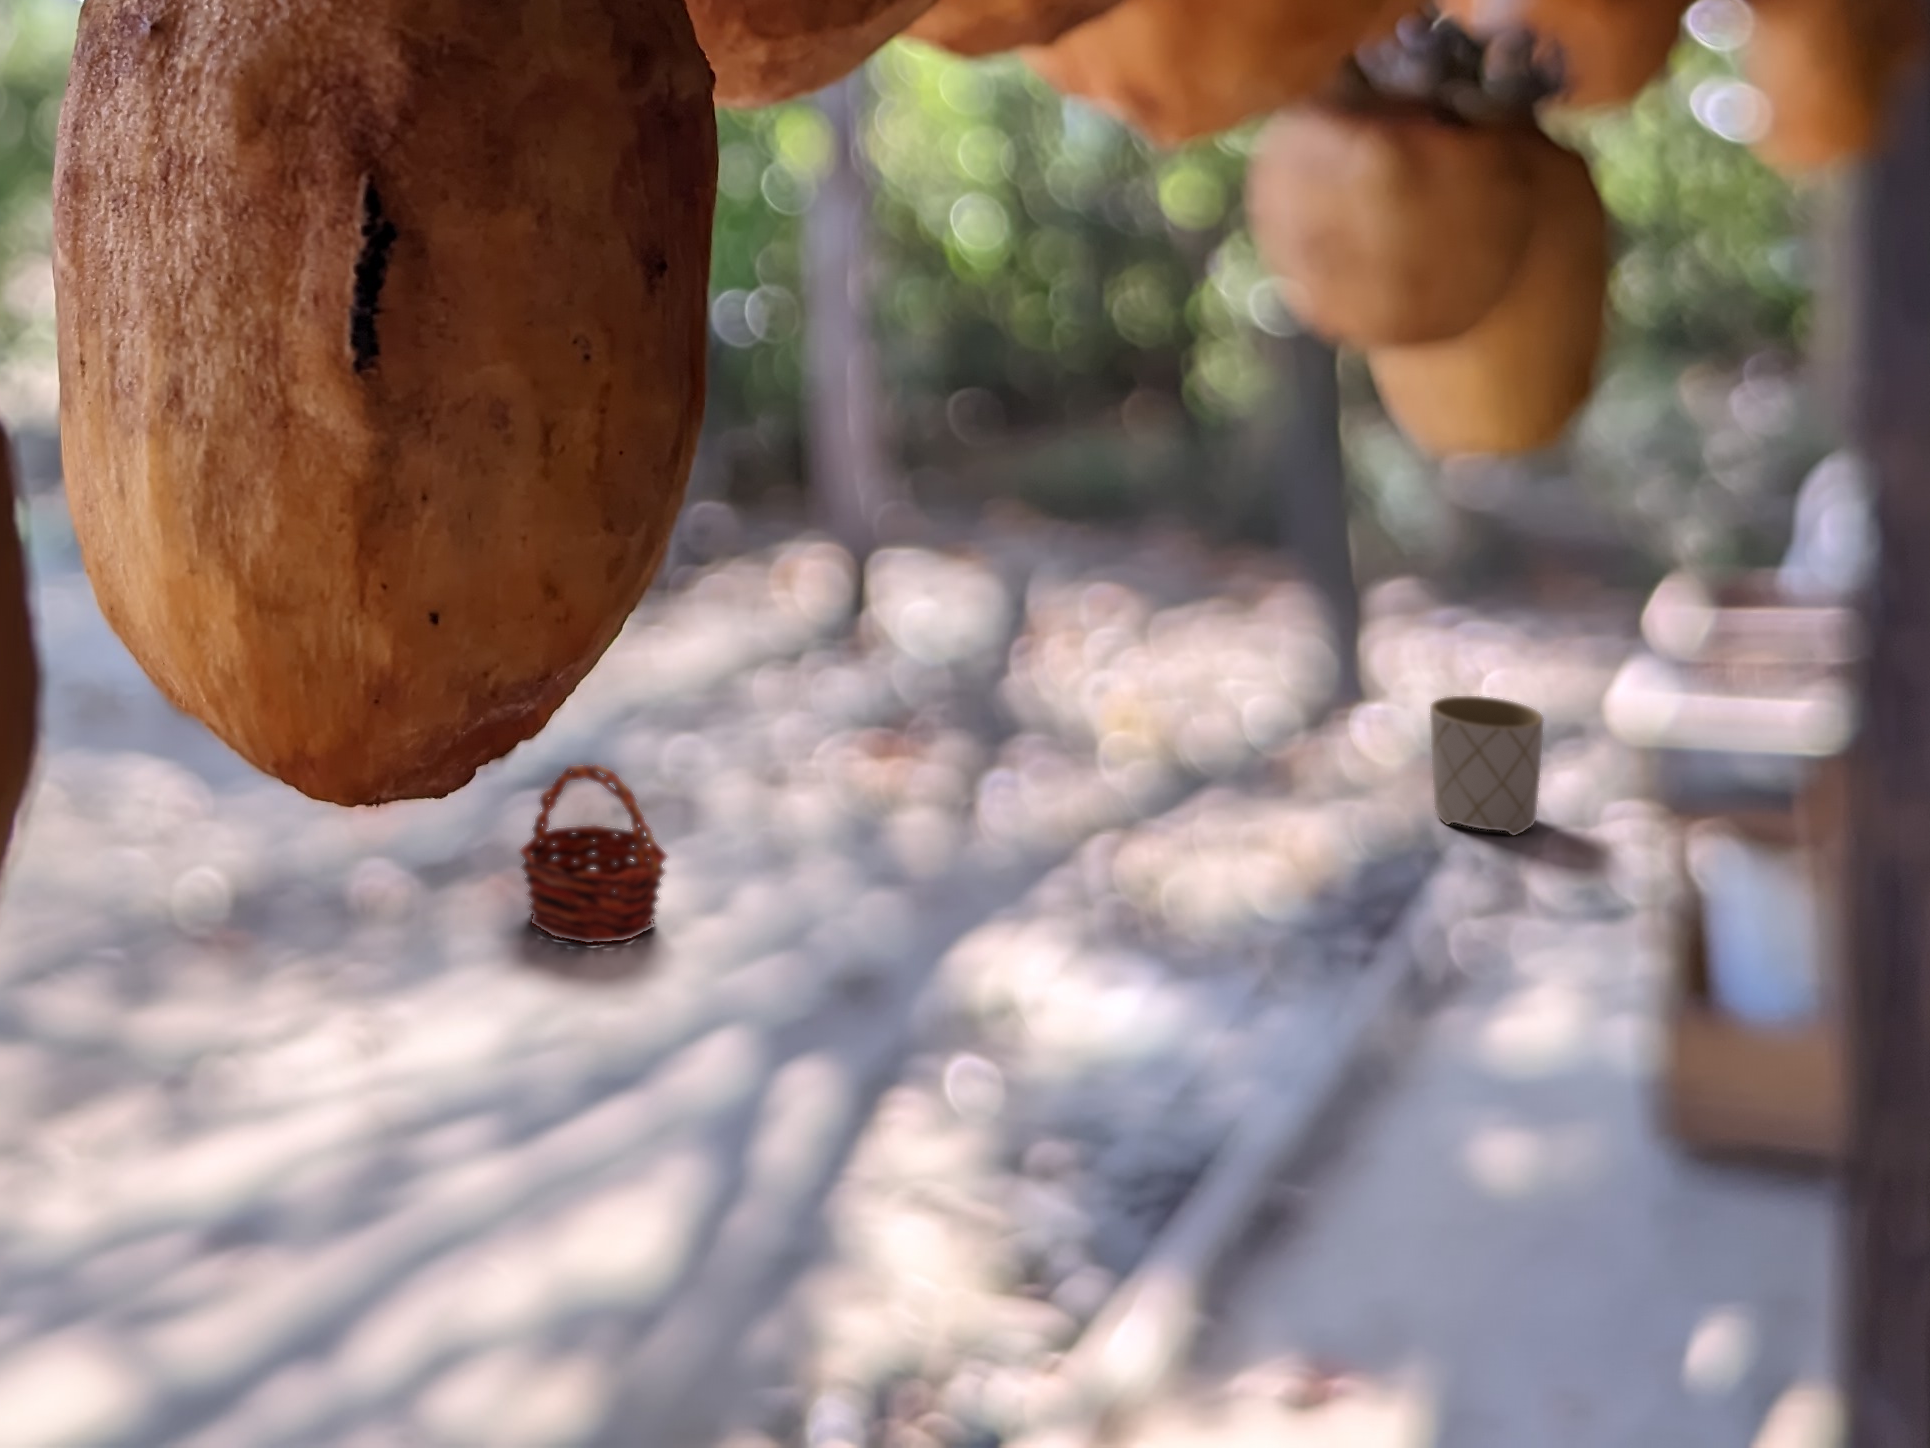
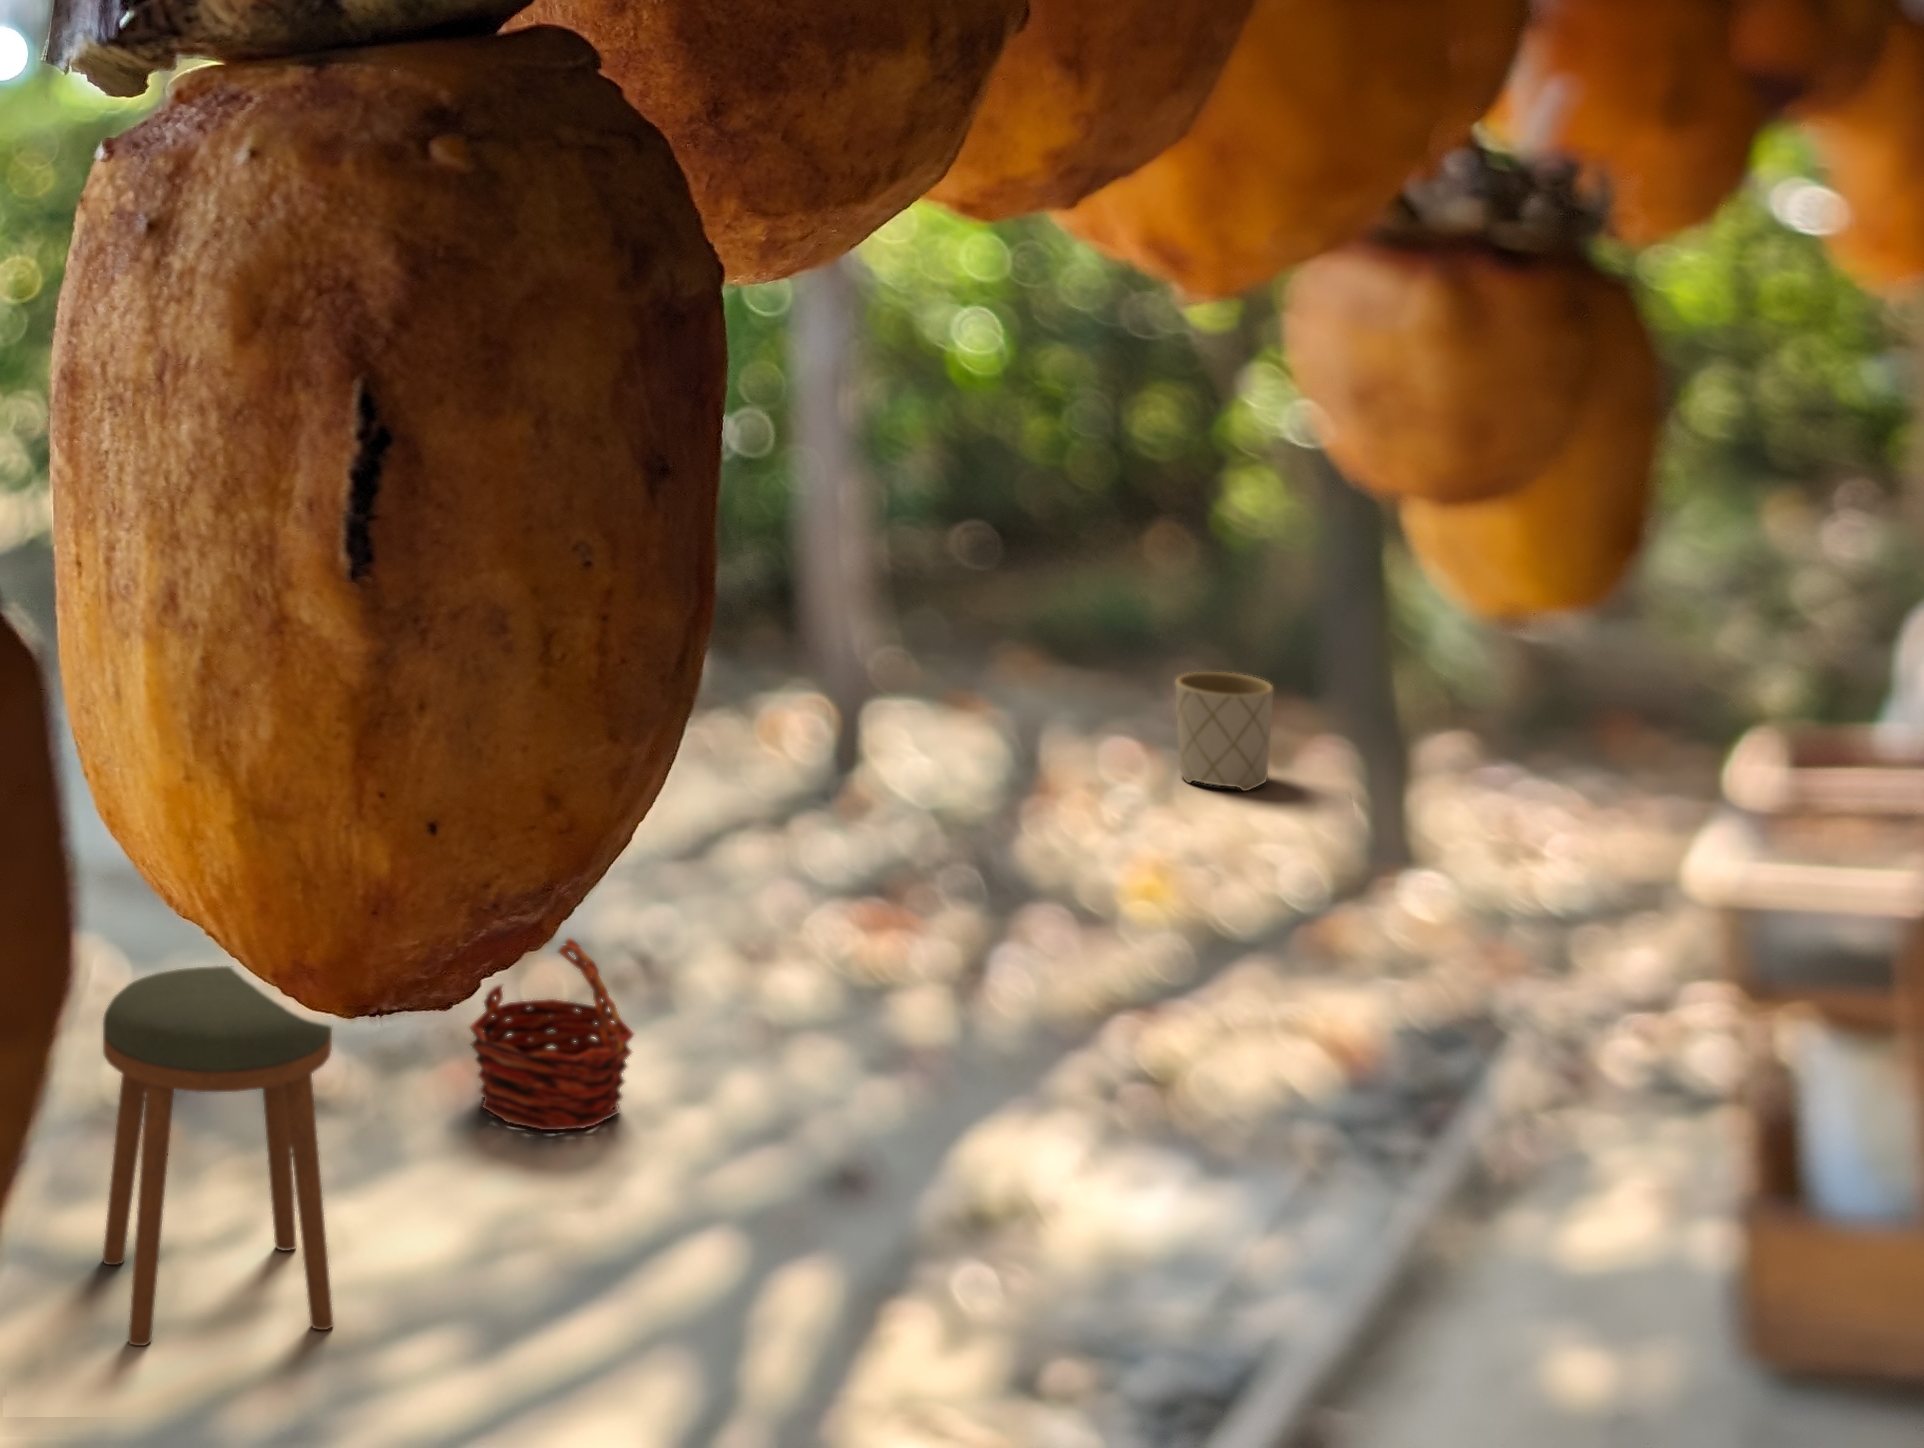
planter: present [1430,696,1543,836] -> present [1175,672,1273,791]
stool: none [186,798,396,1140] -> present [103,966,333,1346]

